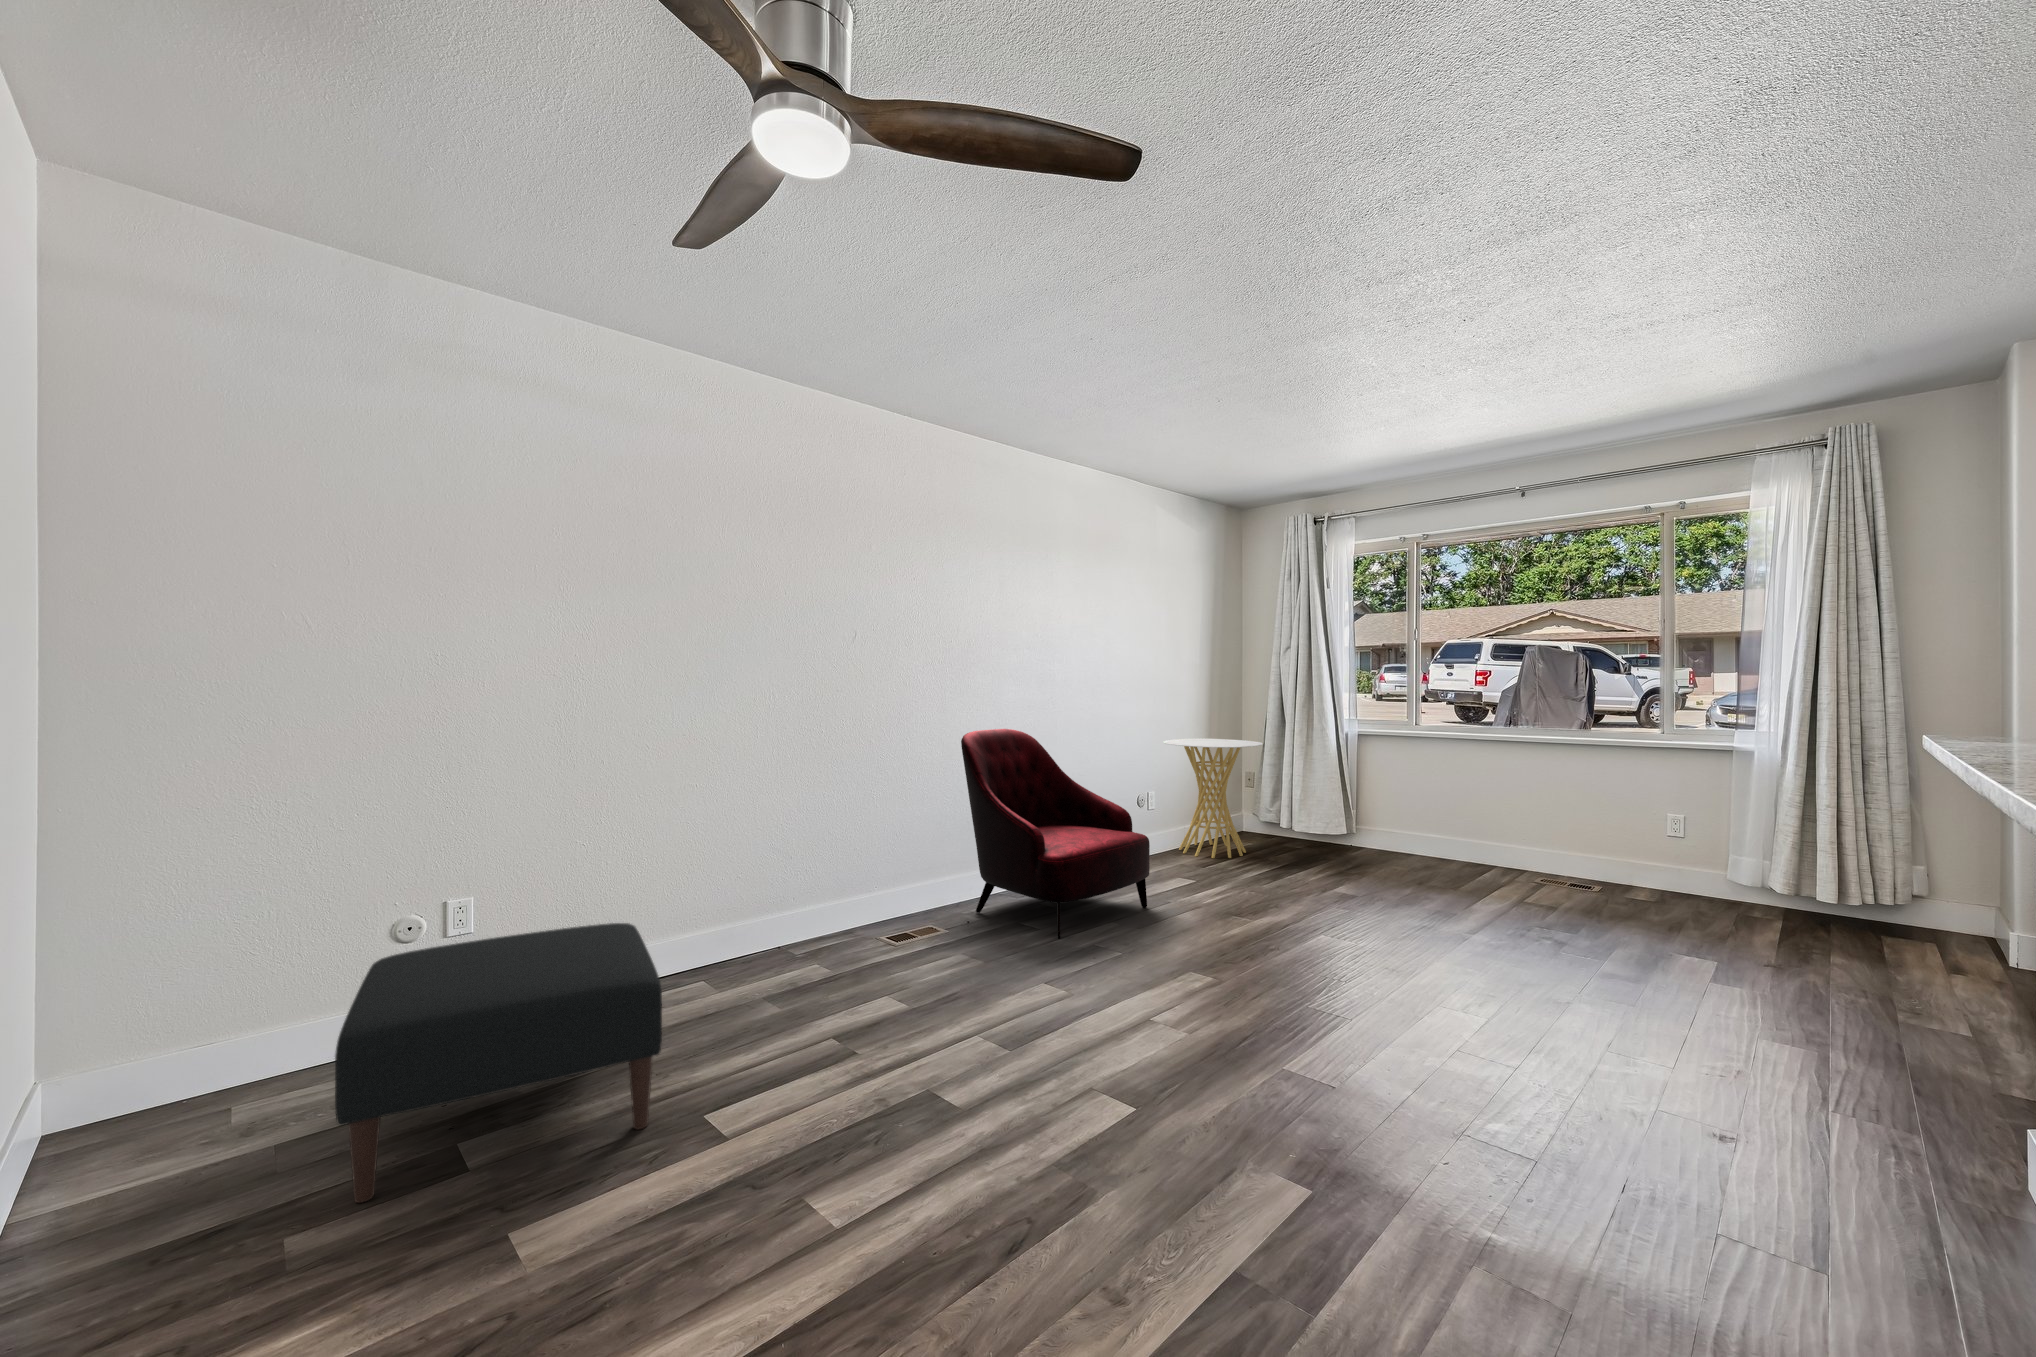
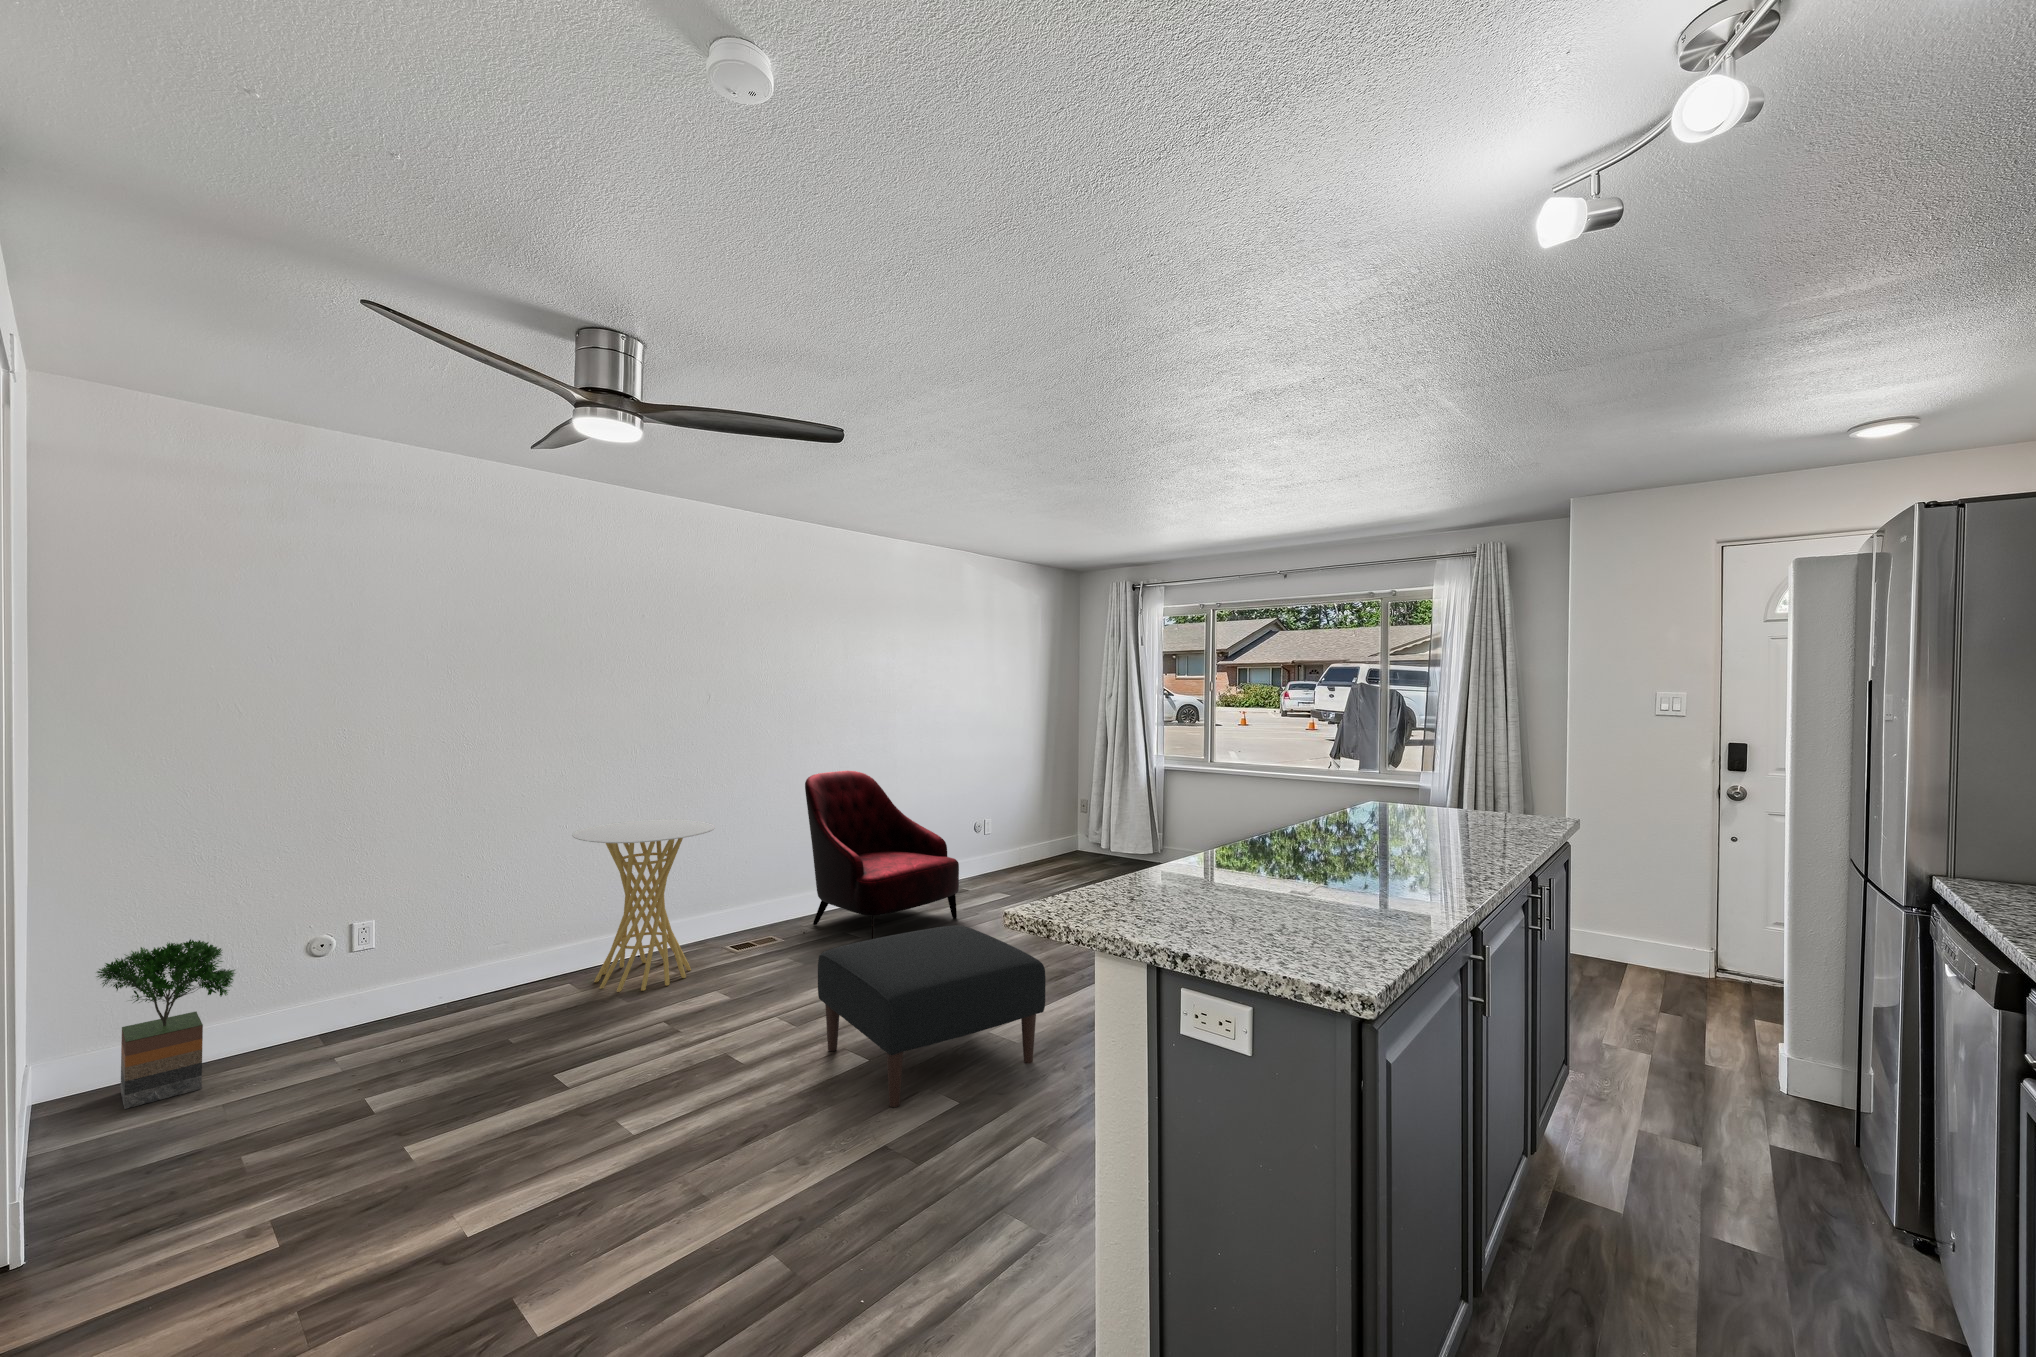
side table: present [1163,739,1263,858] -> present [572,819,715,992]
potted tree: none [109,920,297,1150] -> present [97,939,235,1109]
ottoman: present [335,923,662,1203] -> present [818,925,1046,1107]

